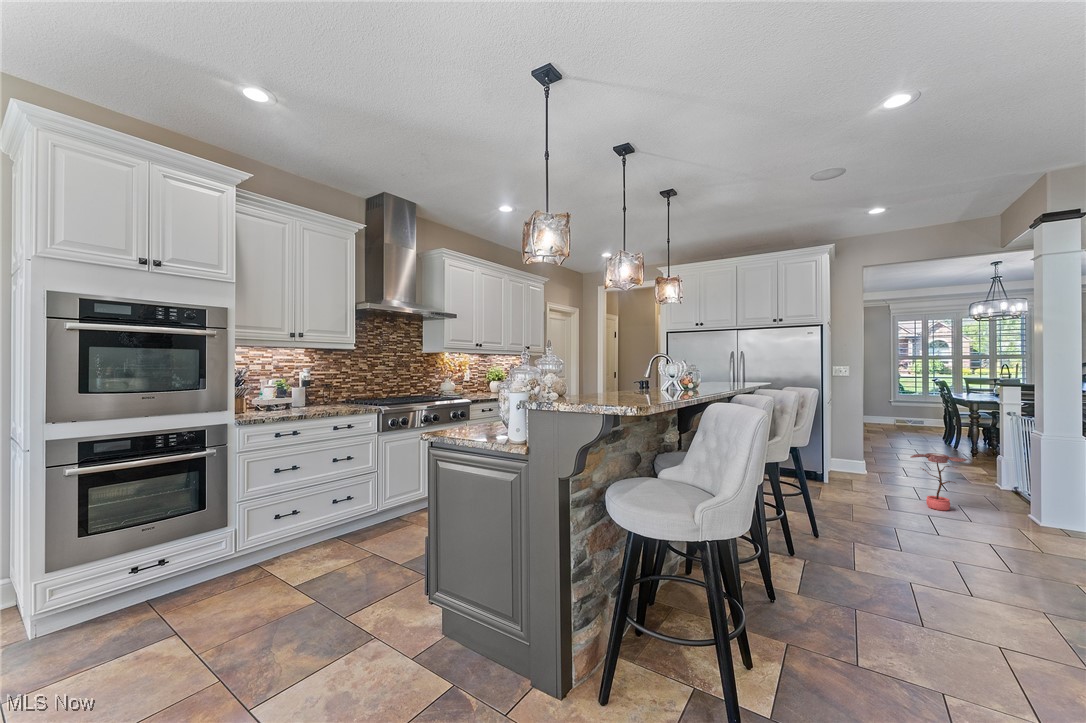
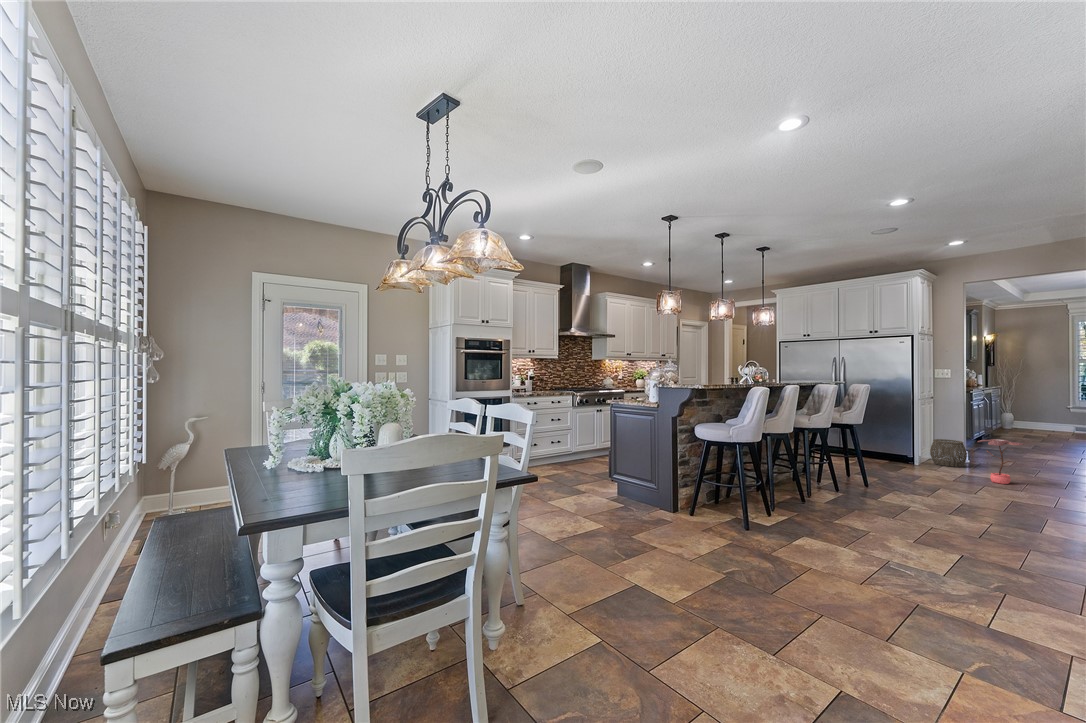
woven basket: none [834,449,875,483] -> present [930,439,967,467]

